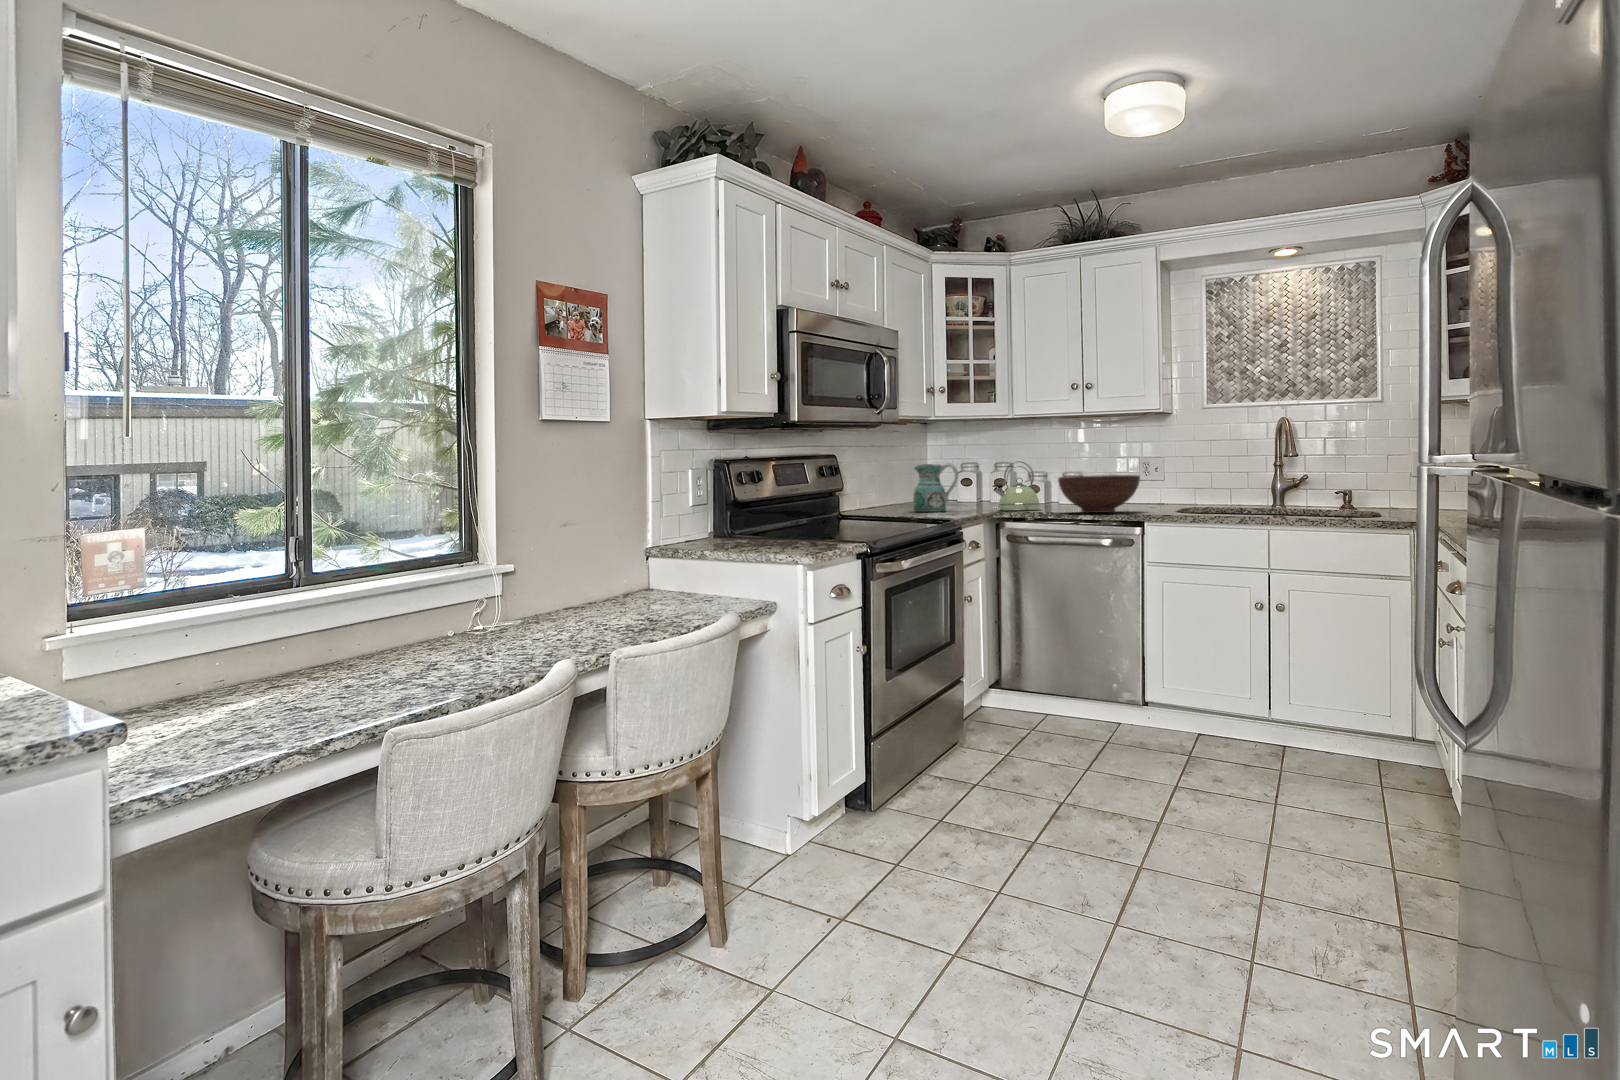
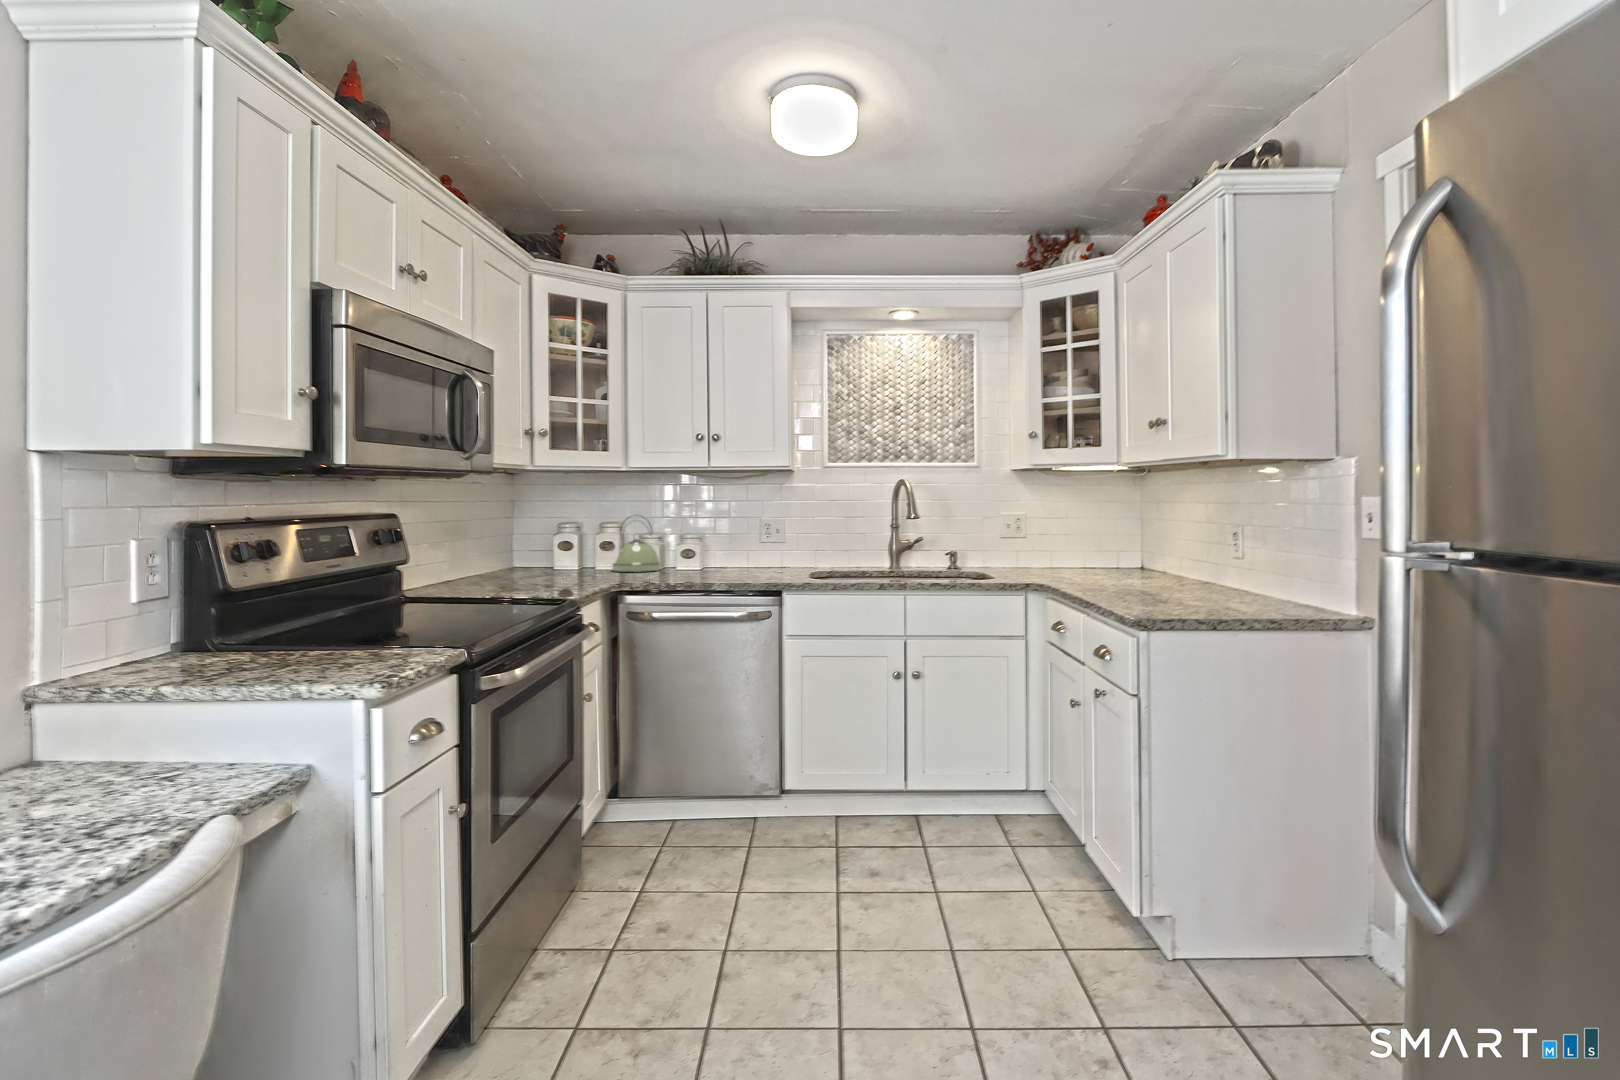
ceramic pitcher: present [913,463,958,512] -> none [508,515,565,574]
fruit bowl: present [1058,475,1140,513] -> none [687,537,775,578]

